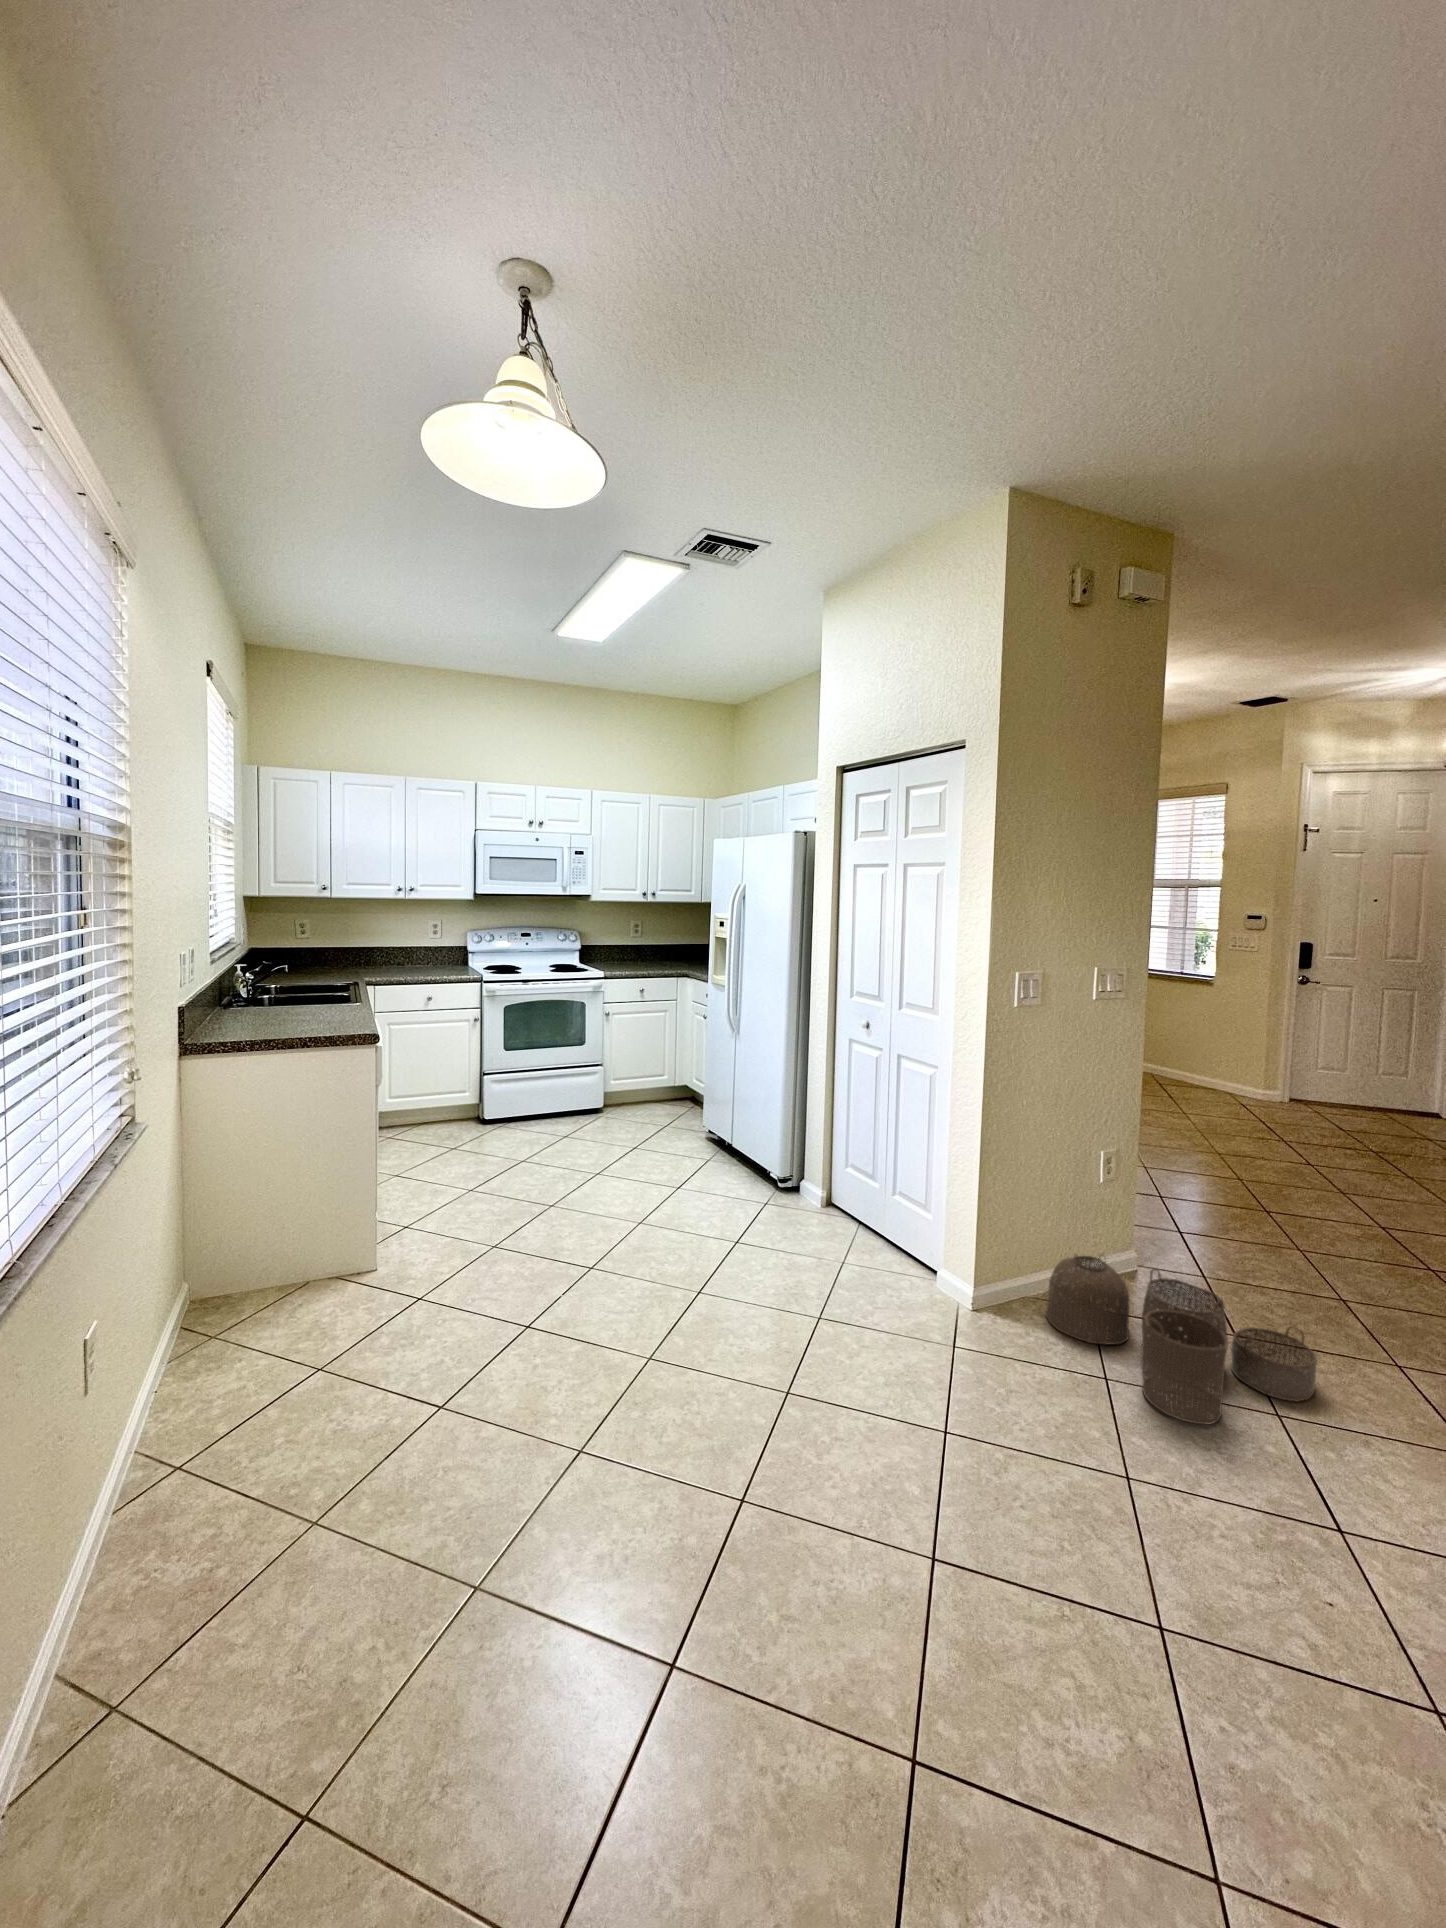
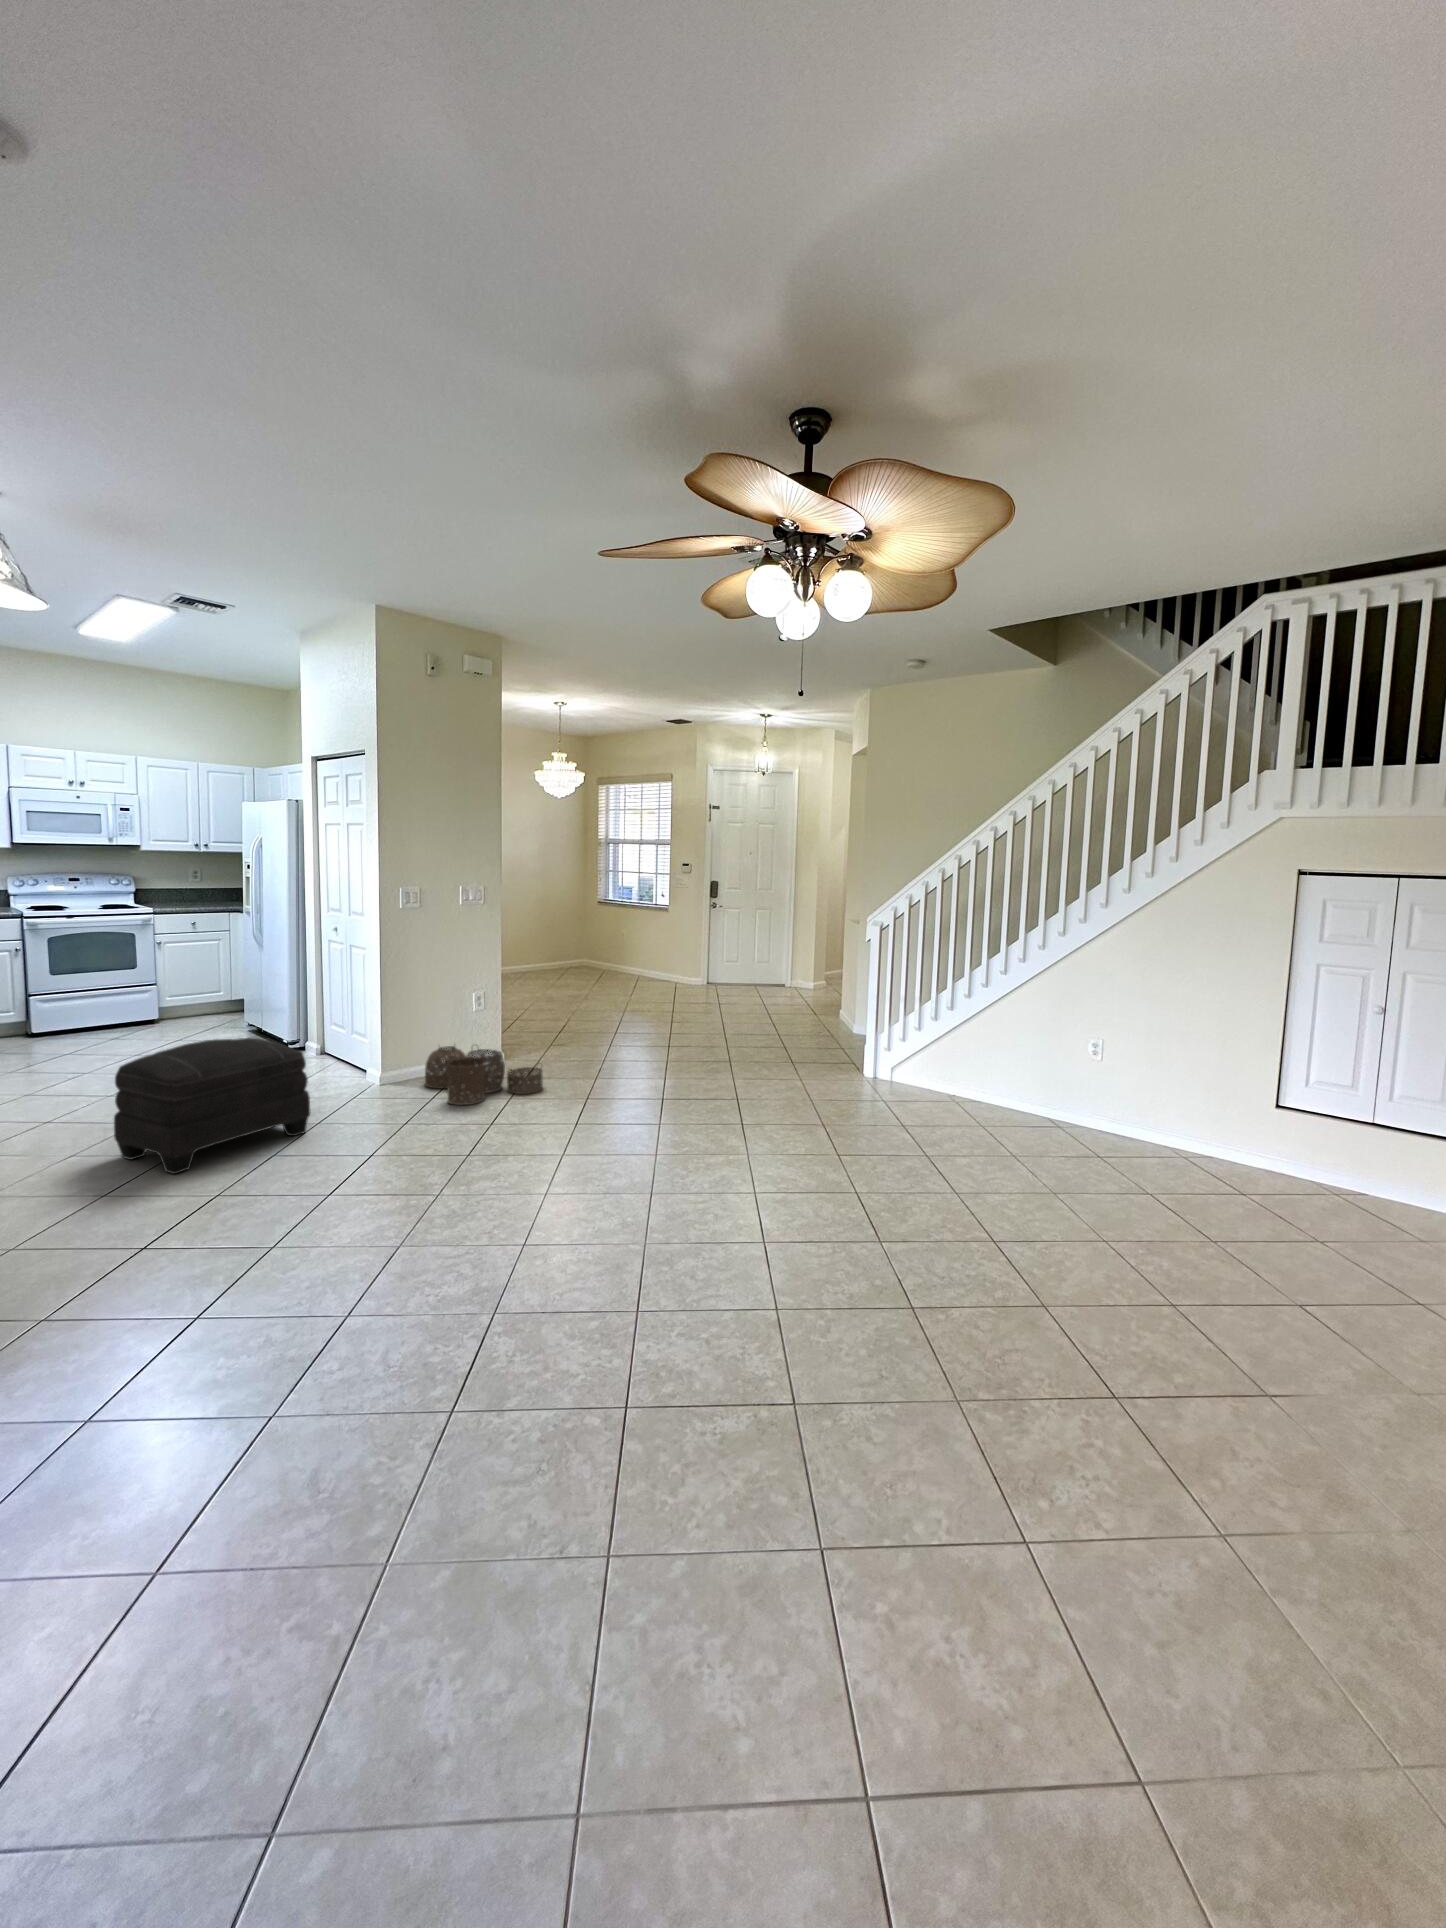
ottoman: none [645,1253,952,1609] -> present [114,1038,310,1174]

